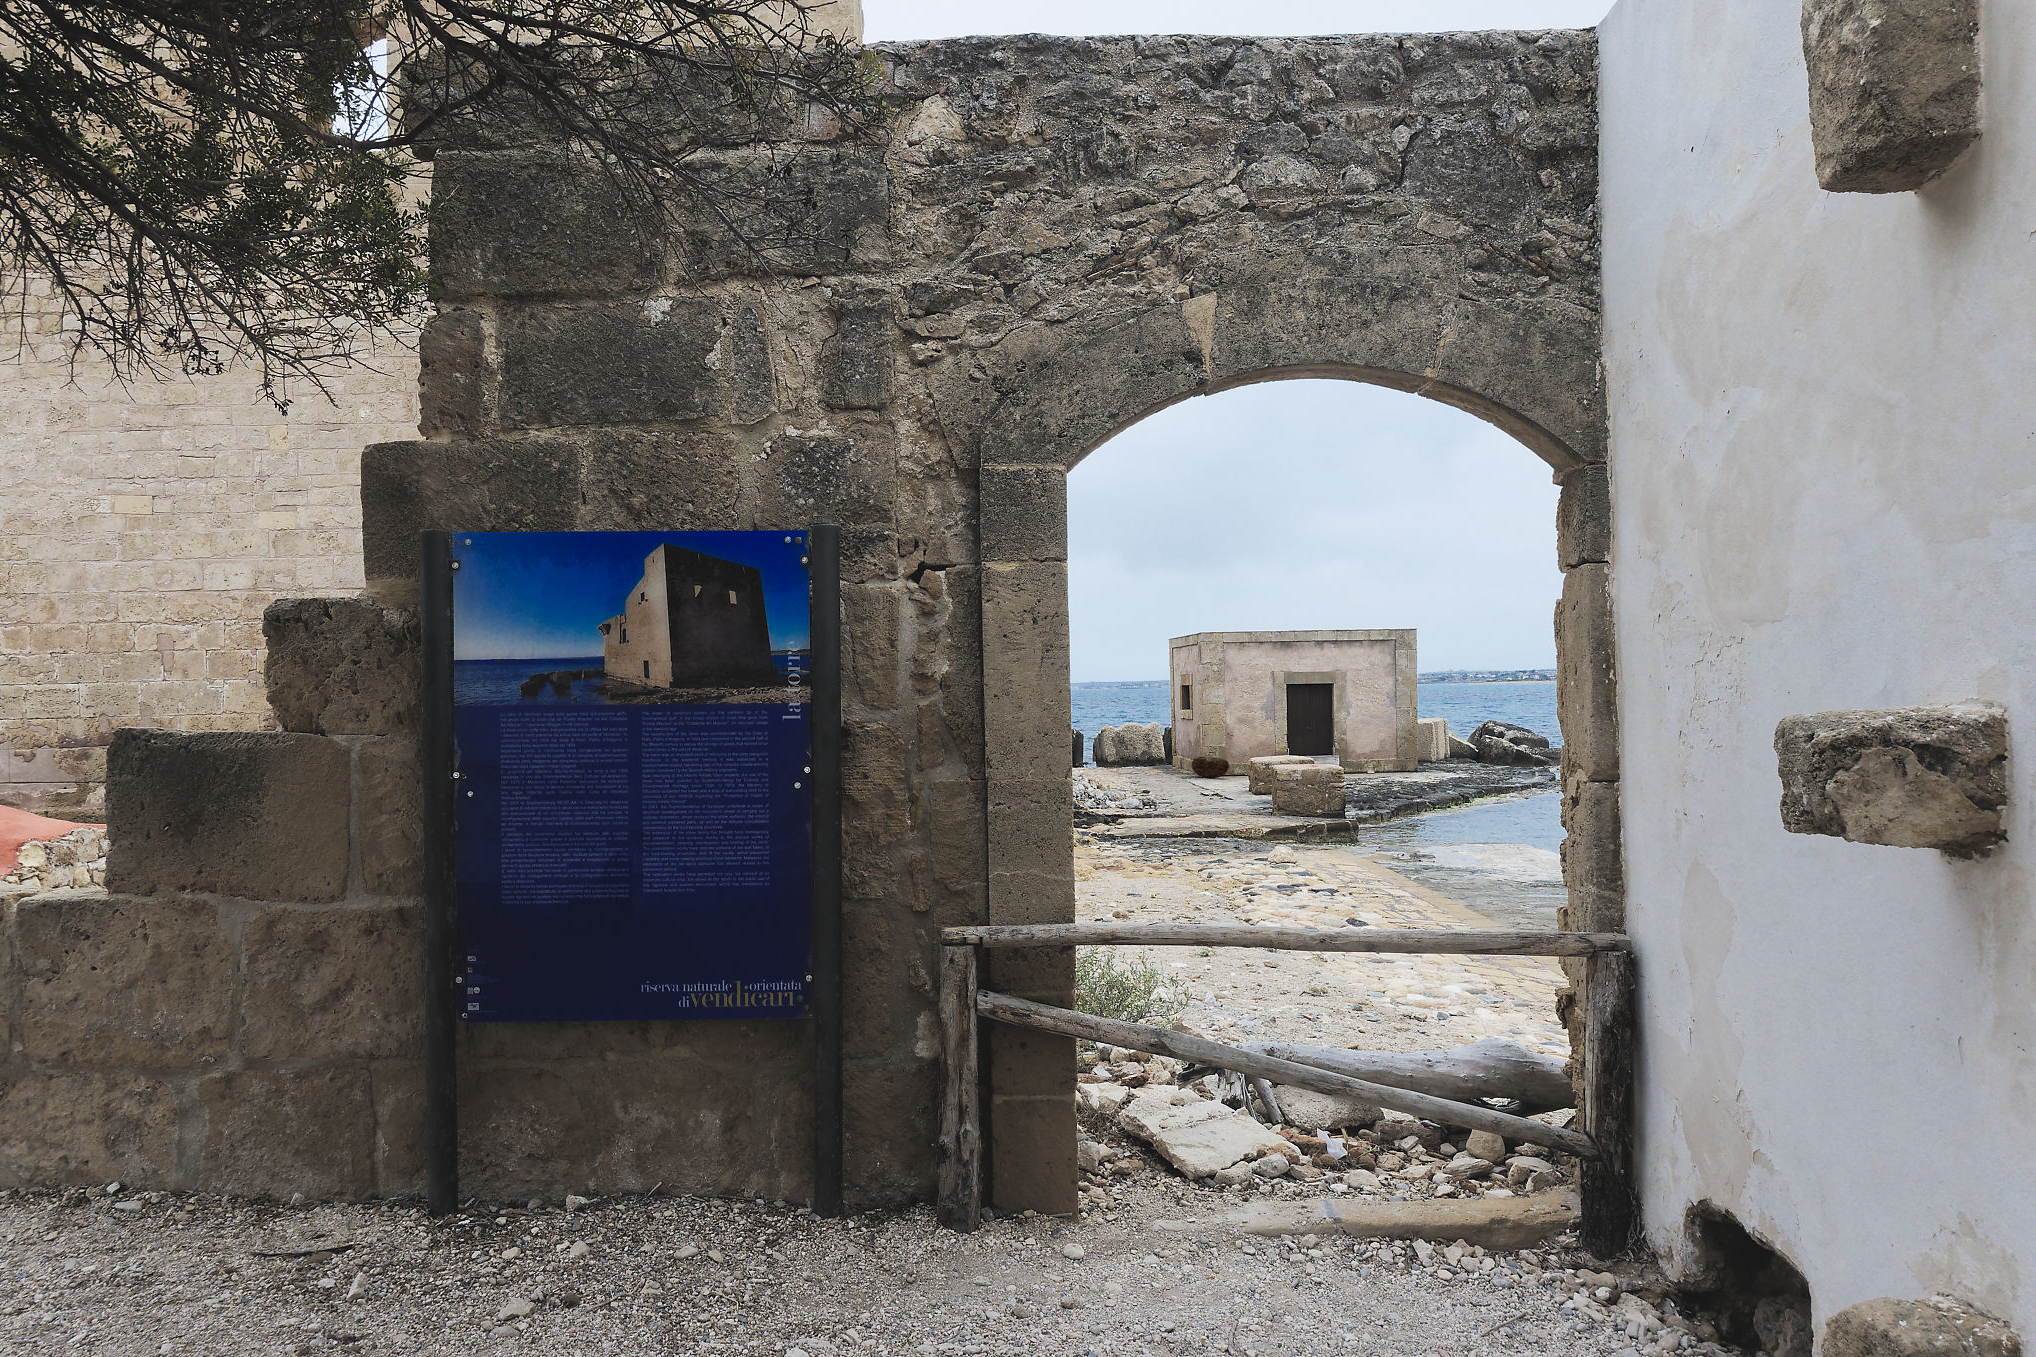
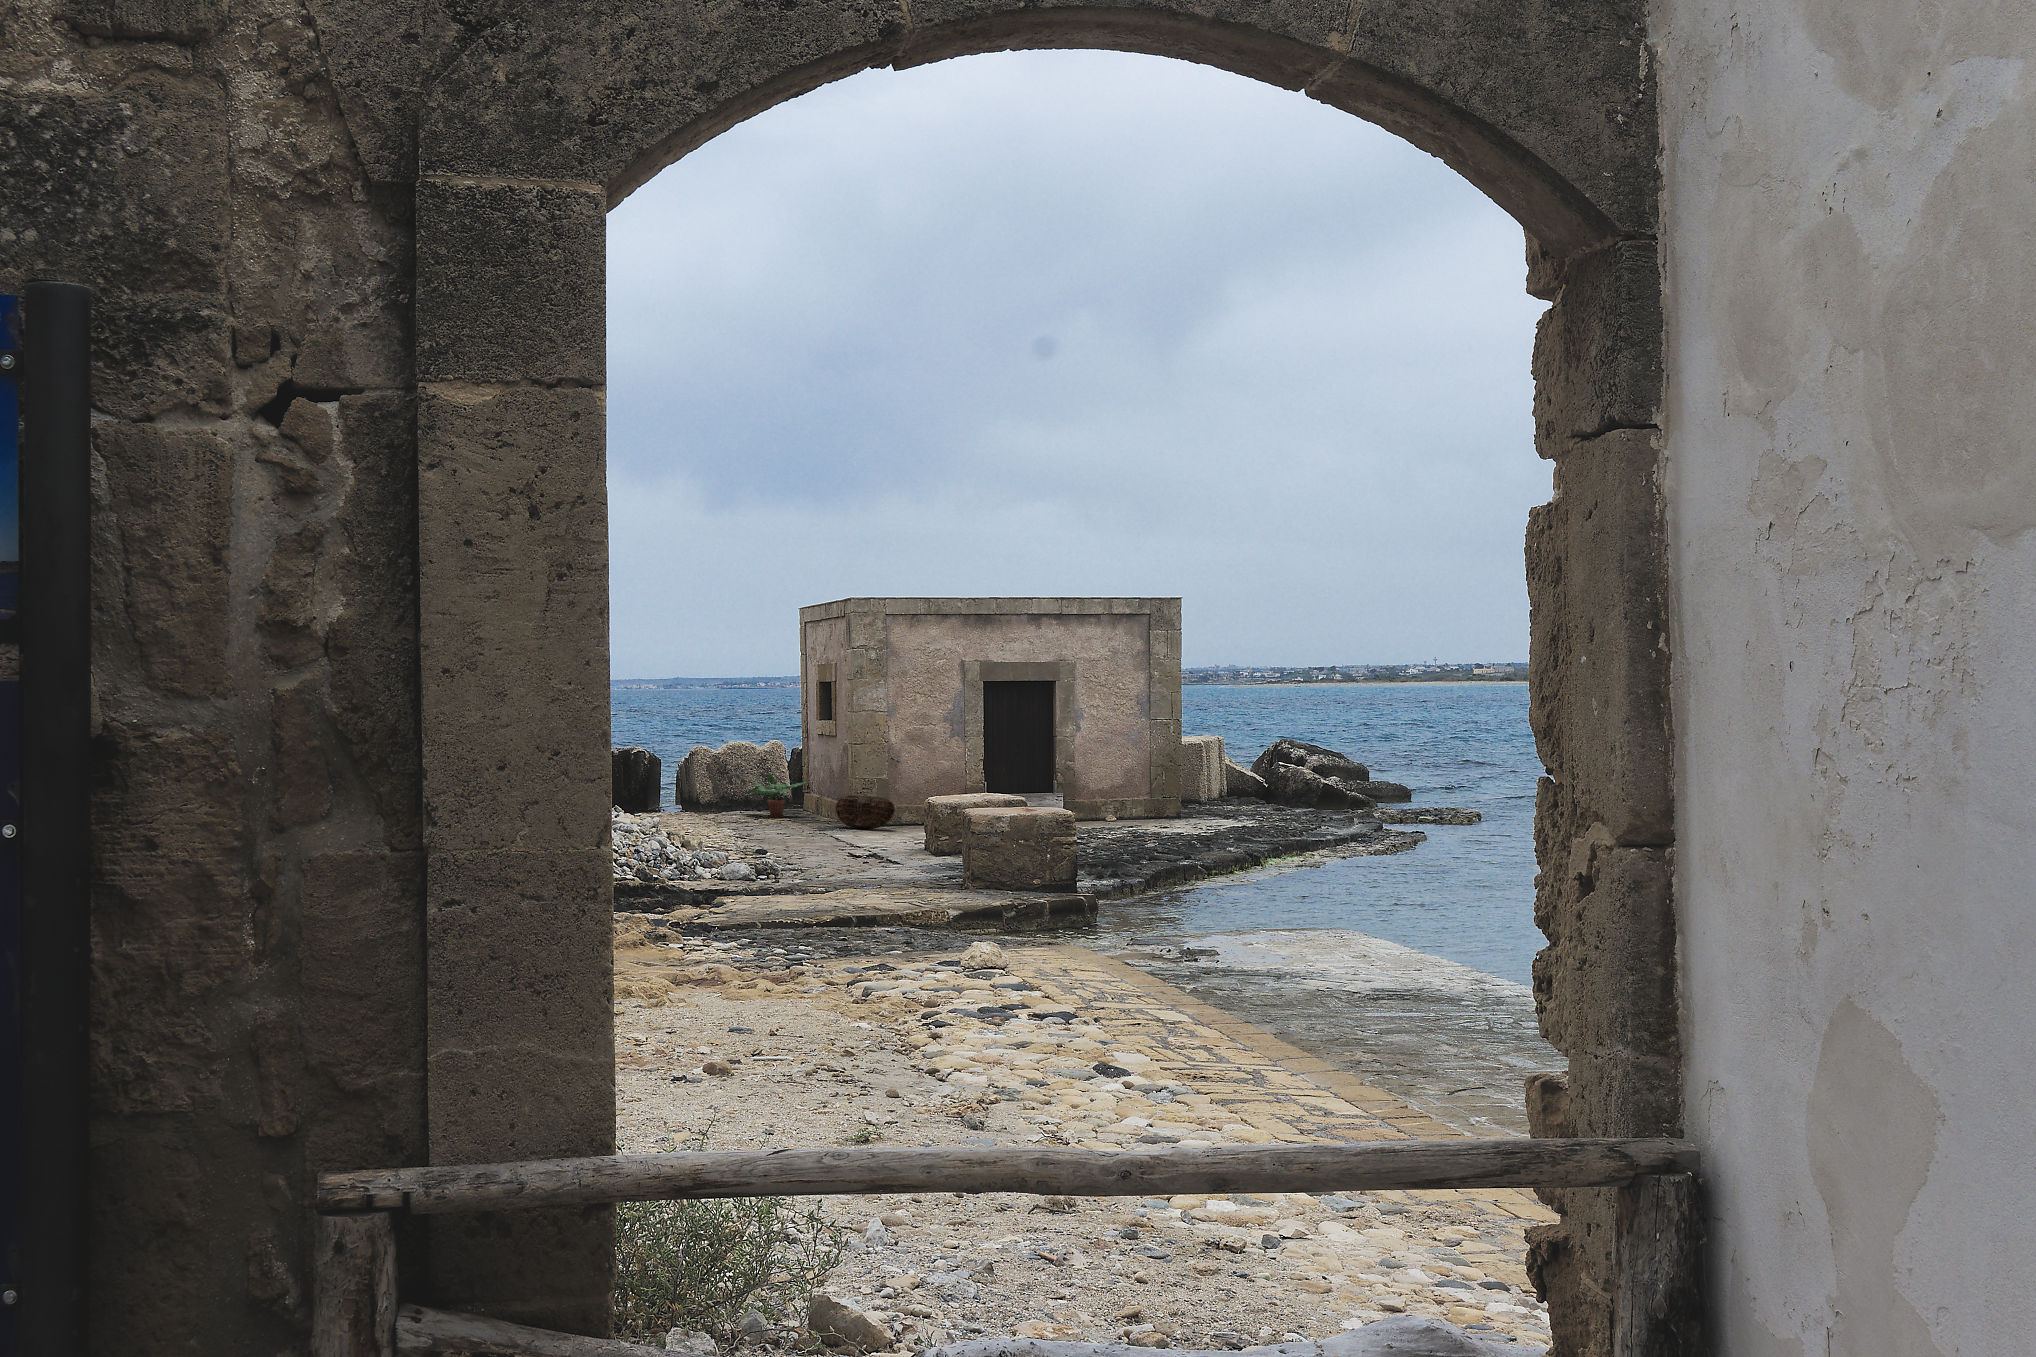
potted plant: none [1137,742,1175,770] -> present [749,773,808,818]

